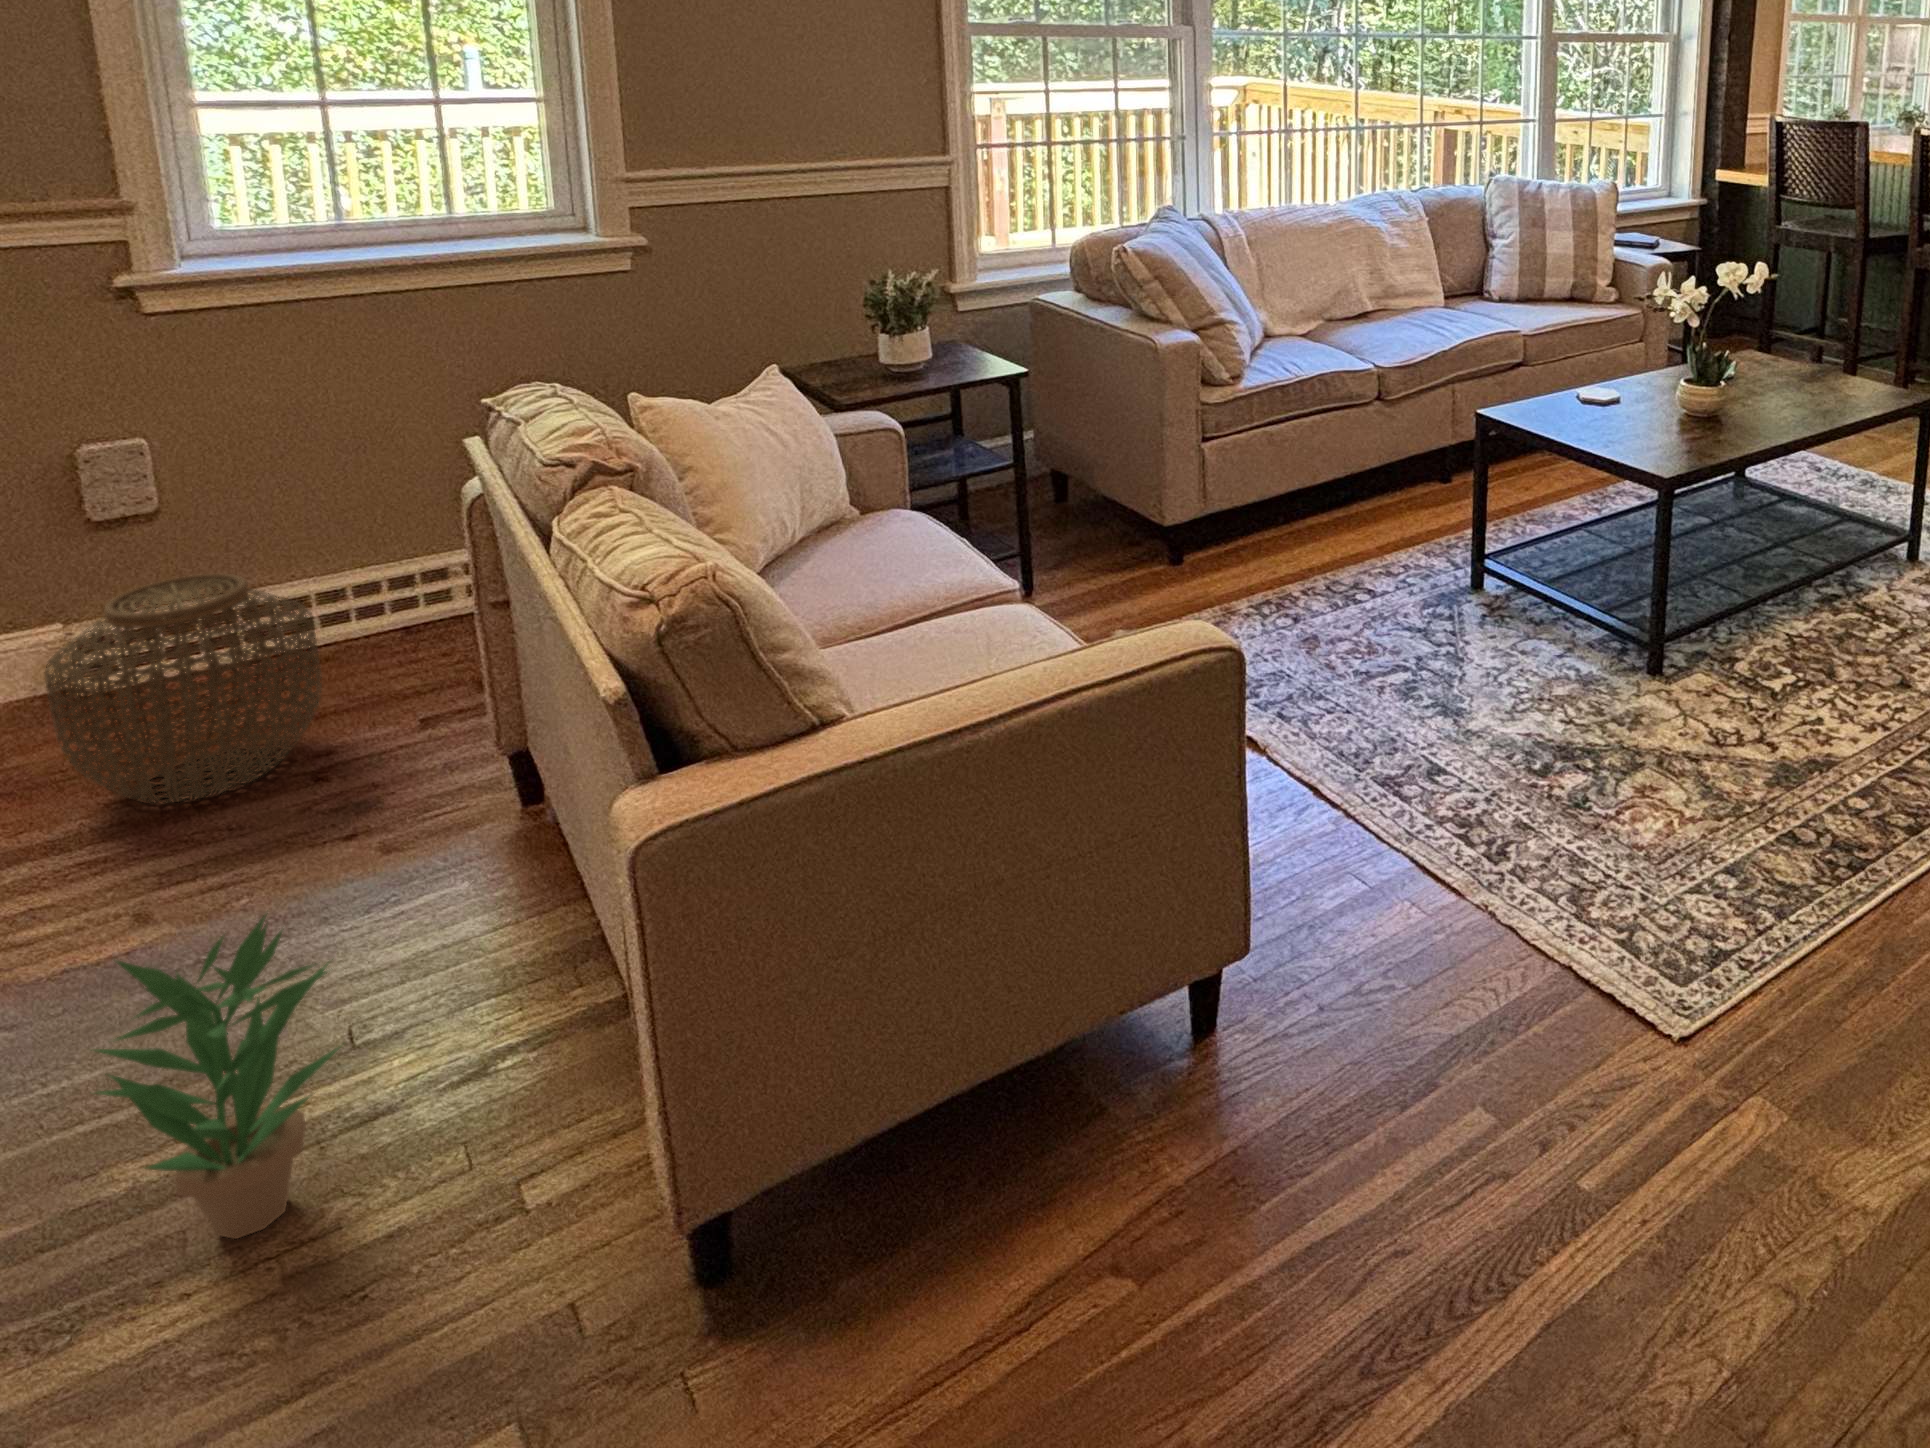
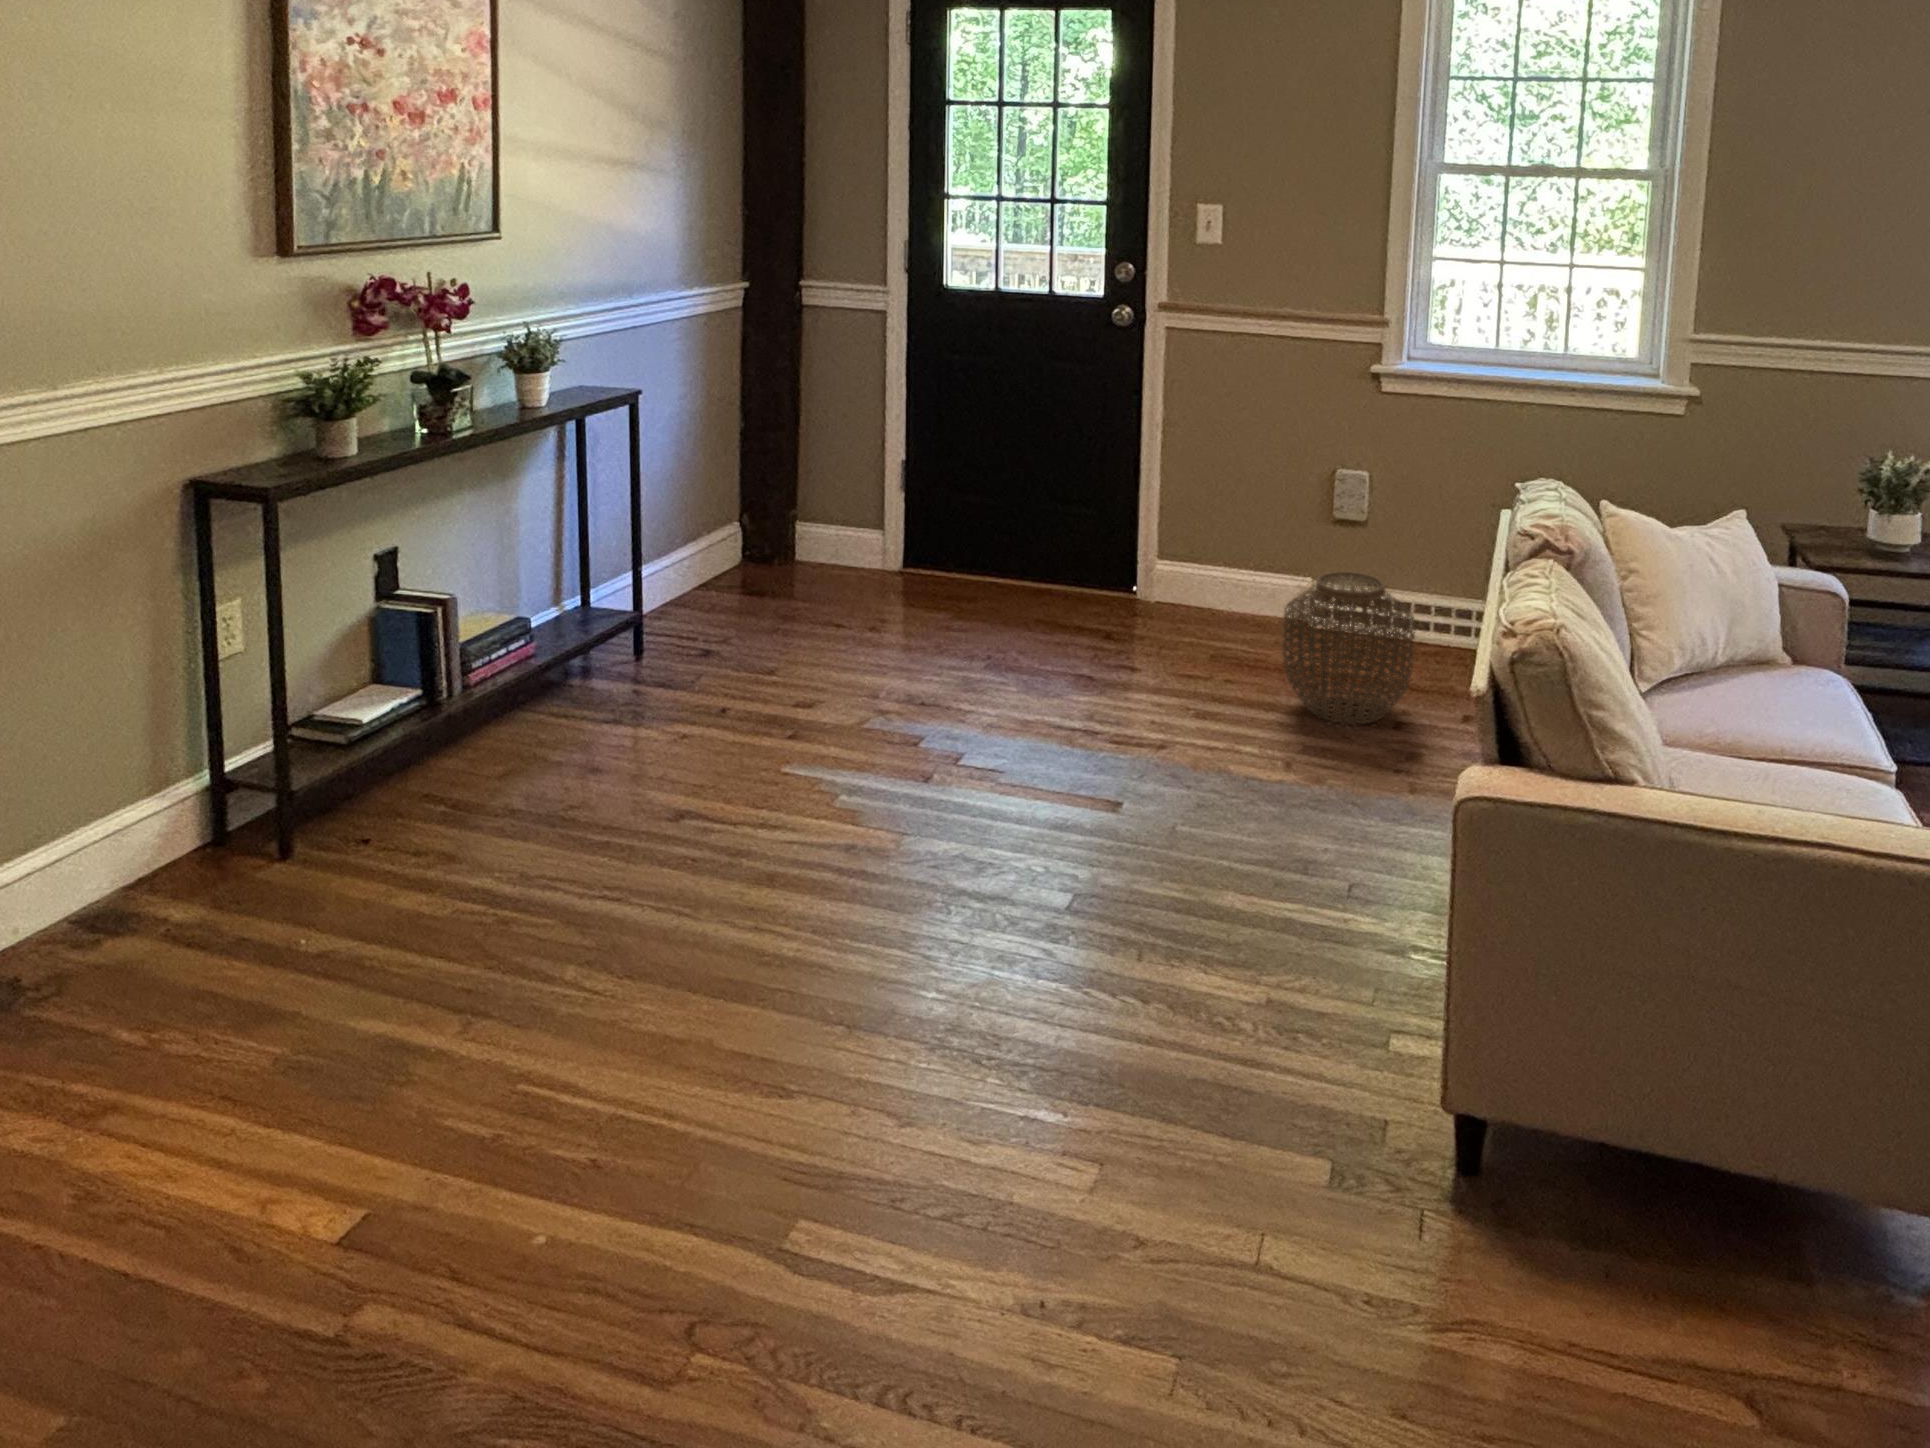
potted plant: present [95,915,344,1239] -> none [1220,762,1339,978]

